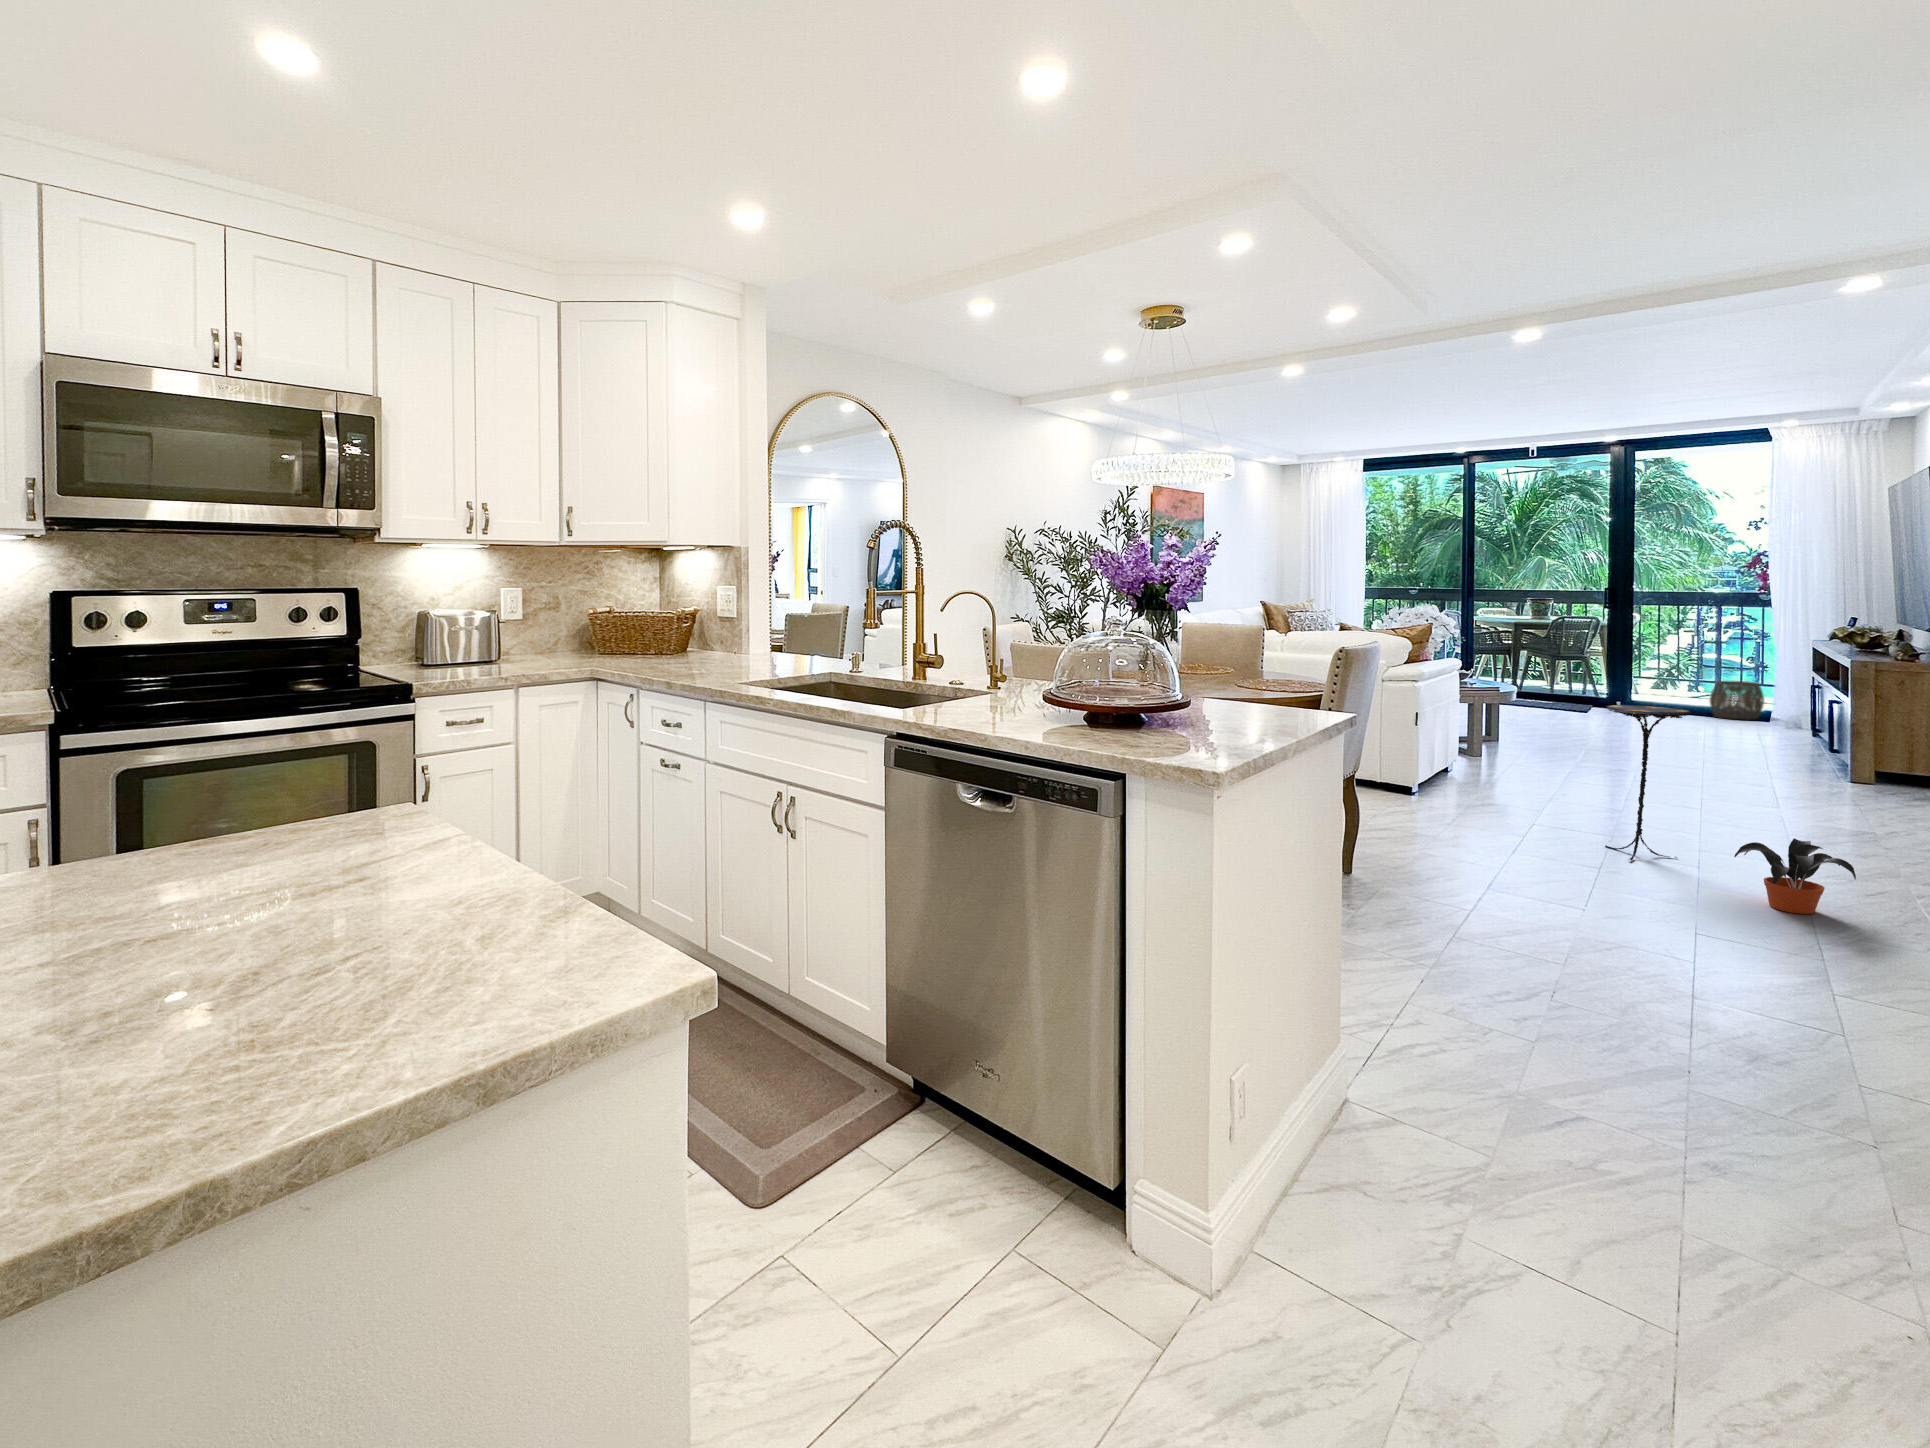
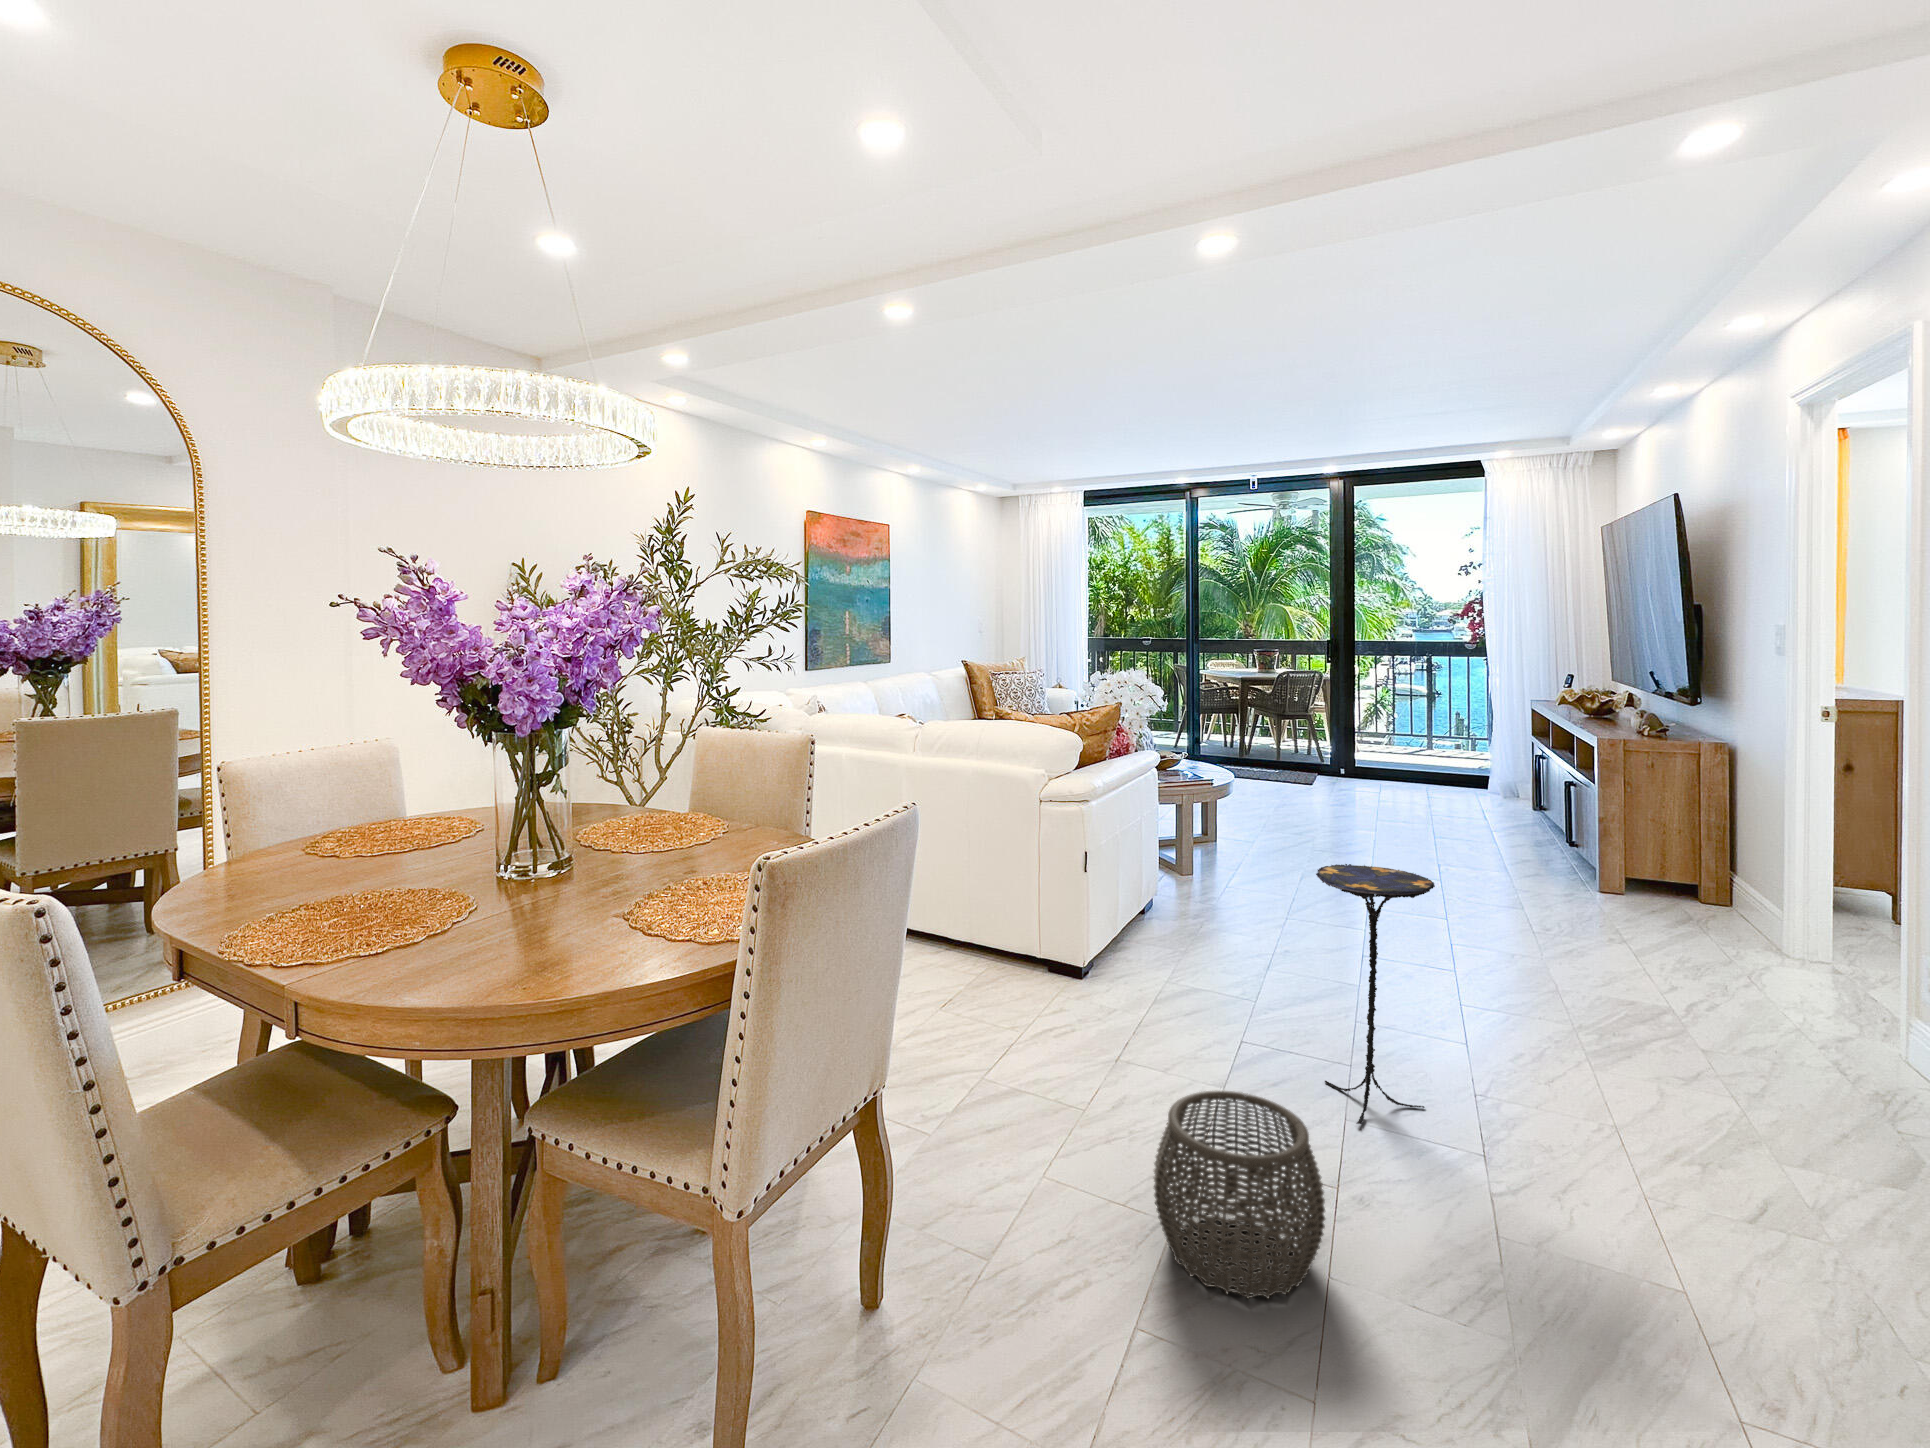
woven basket: present [1710,681,1764,720] -> present [1154,1091,1325,1298]
potted plant: present [1734,838,1856,914] -> none [1518,1130,1715,1288]

